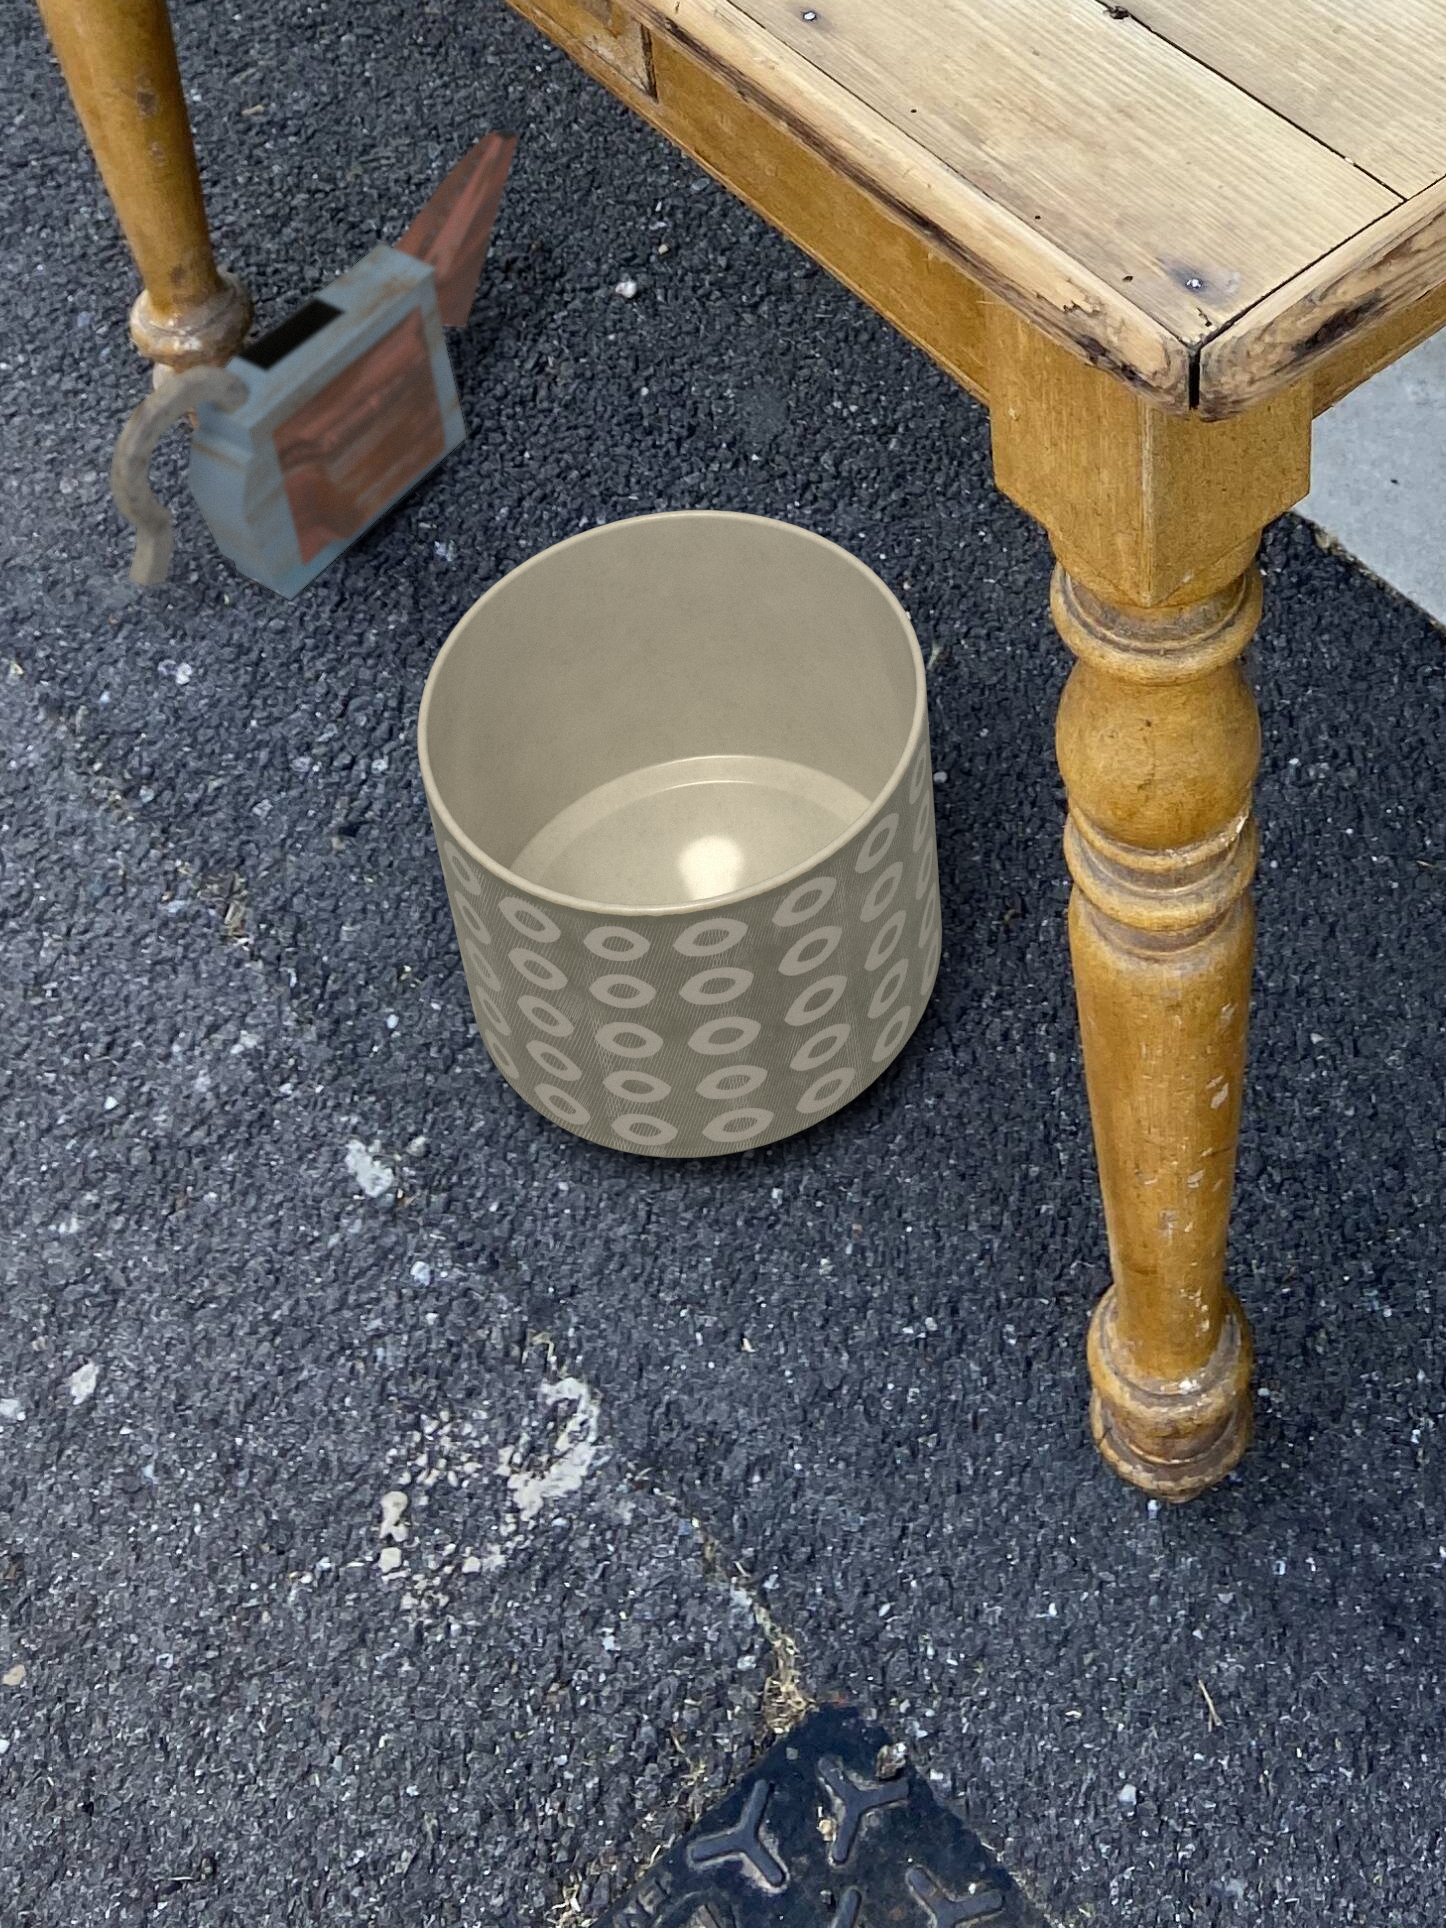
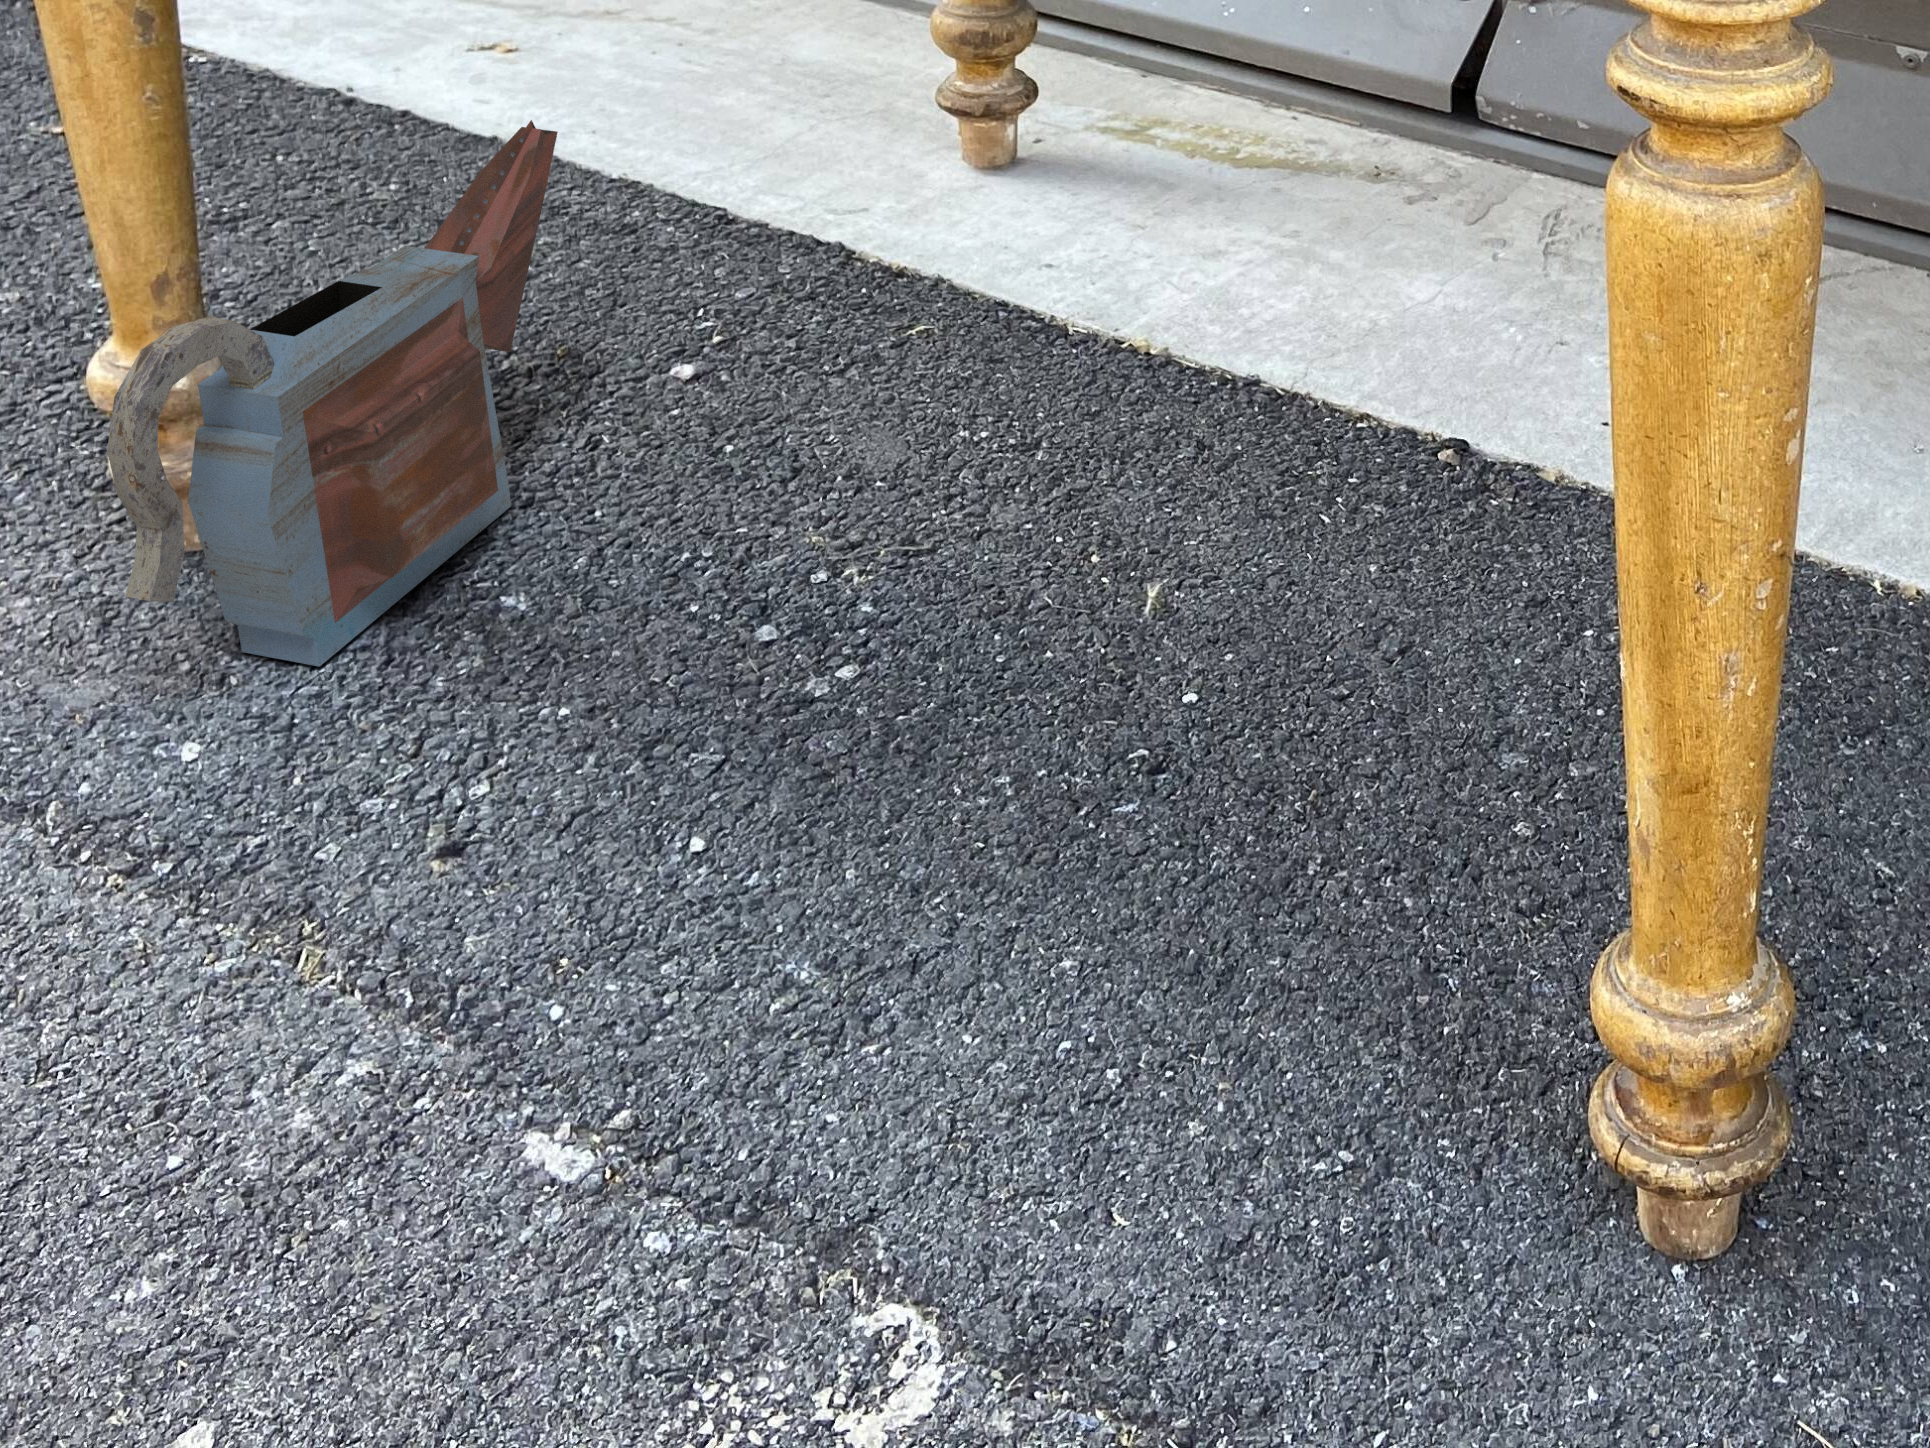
planter: present [417,510,942,1158] -> none [608,288,1252,1033]

